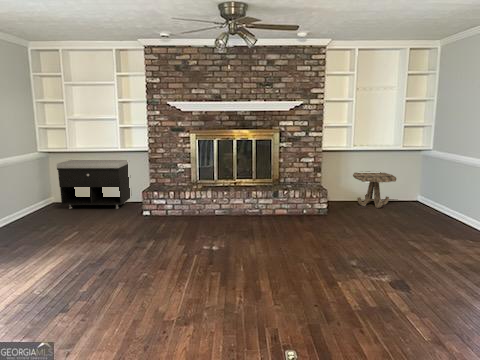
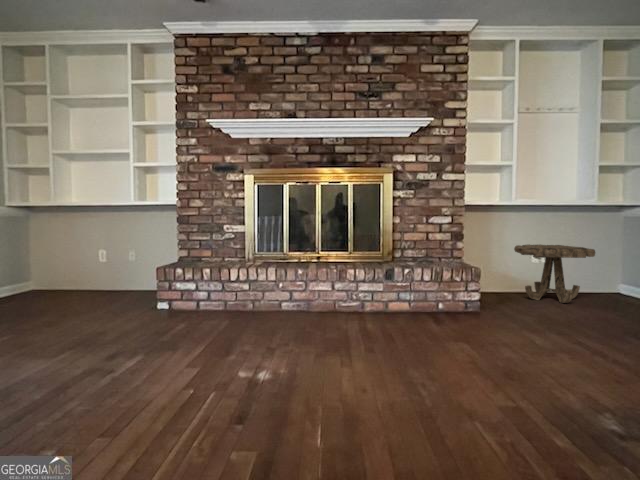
storage bench: present [57,160,130,209] -> none [25,222,153,300]

